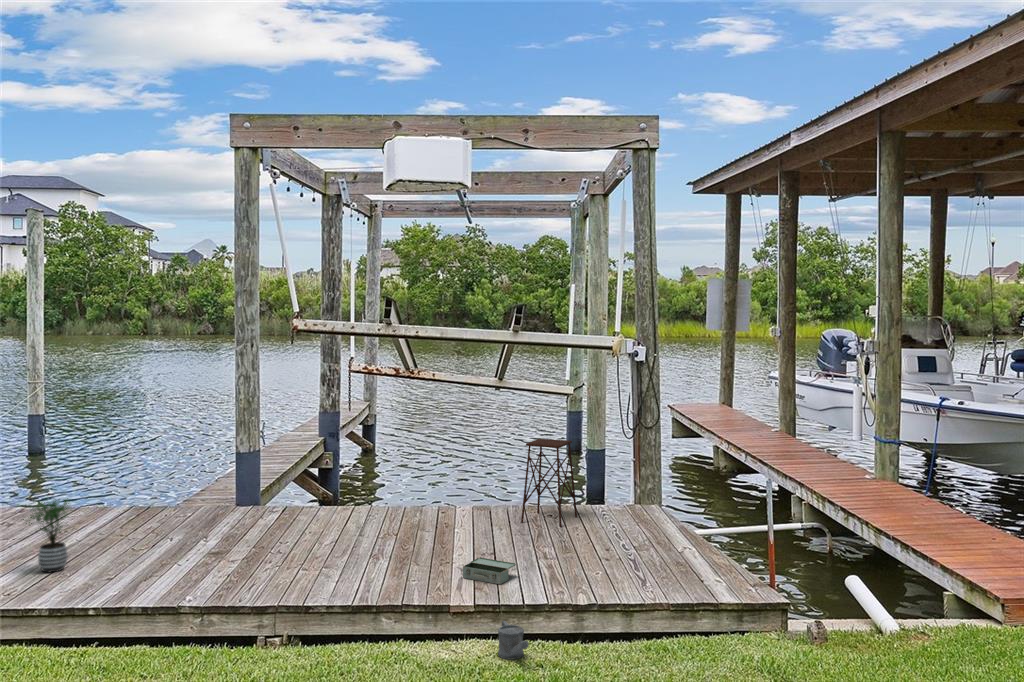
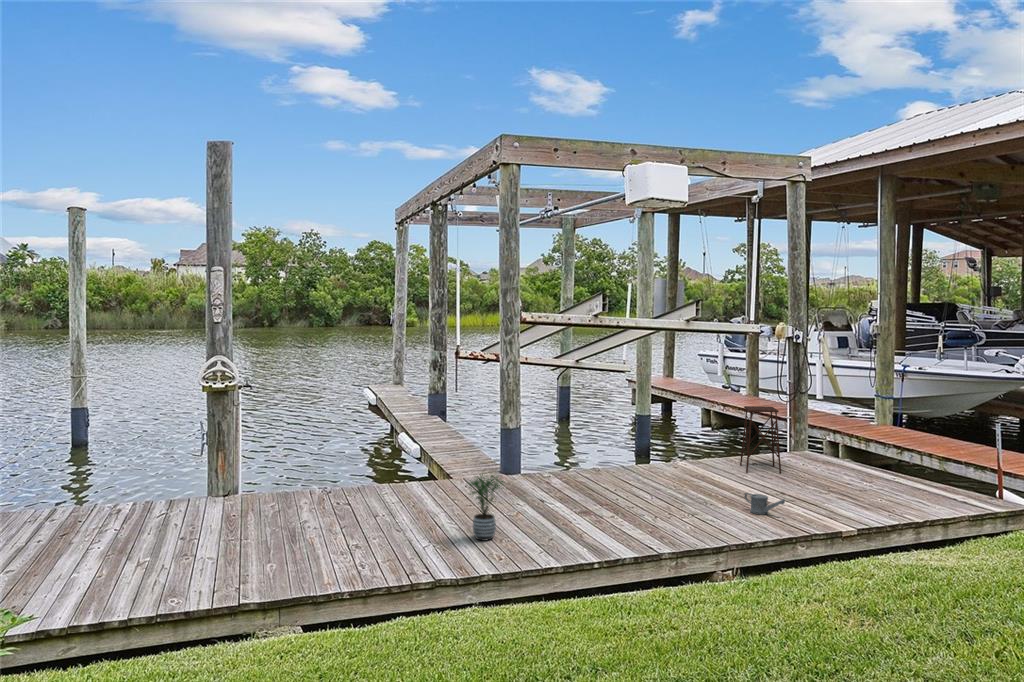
toolbox: present [463,558,516,584] -> none [805,497,845,515]
watering can: present [498,621,529,660] -> present [745,493,785,515]

